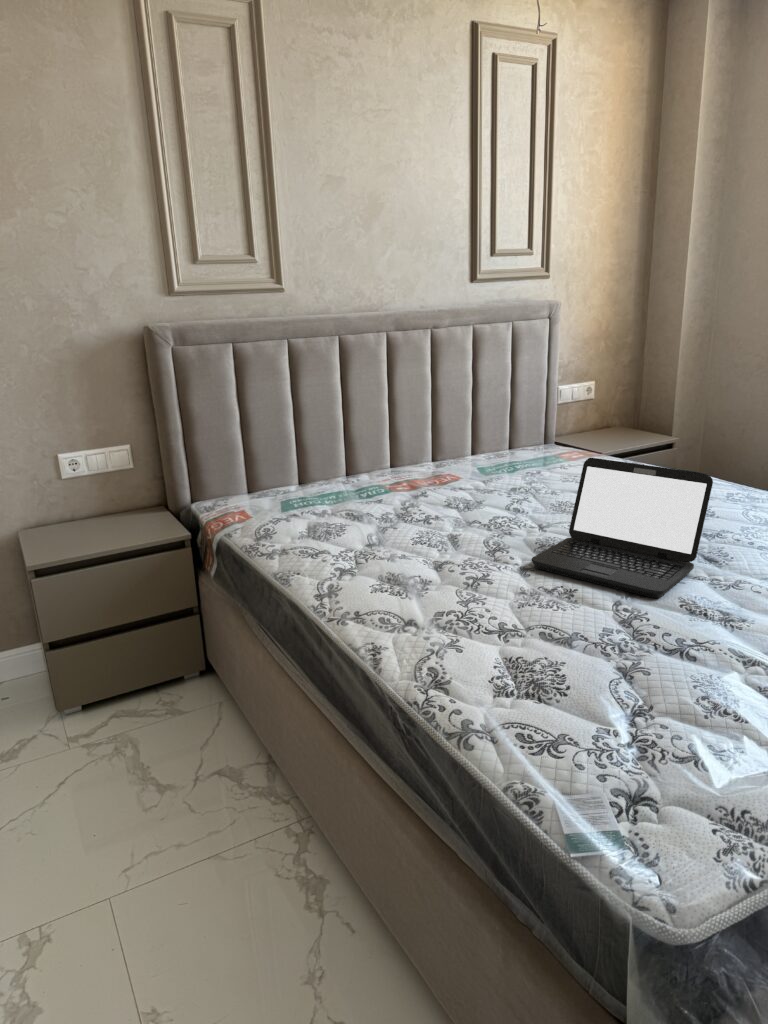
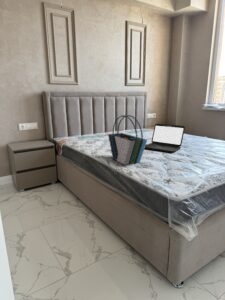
tote bag: none [377,457,542,679] -> present [108,115,147,165]

